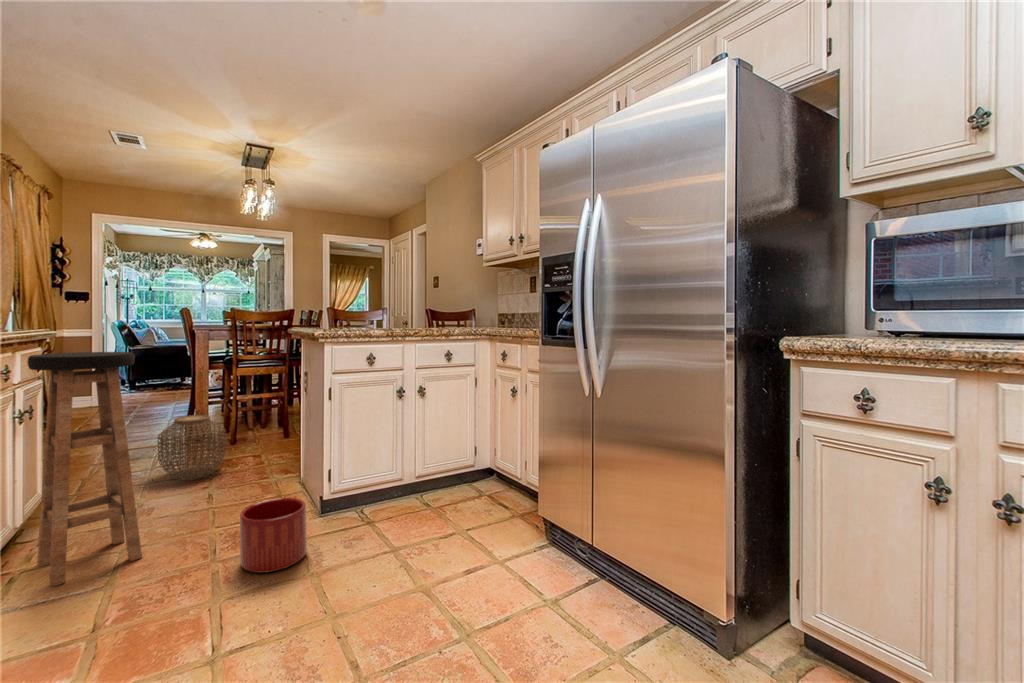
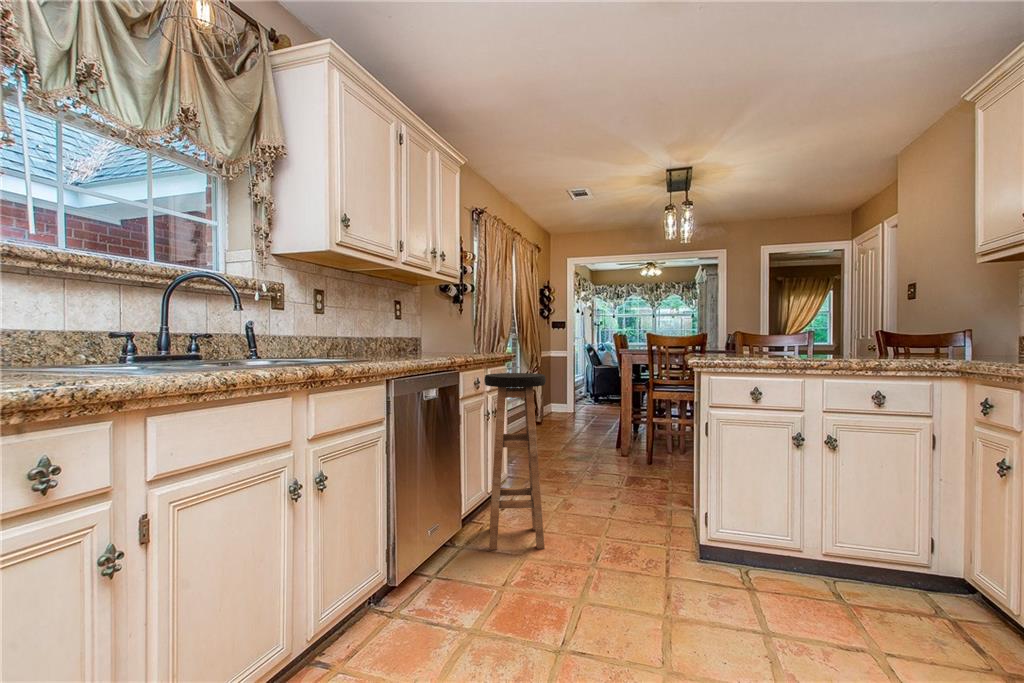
woven basket: present [158,415,226,480] -> none [580,431,632,490]
planter: present [240,498,307,573] -> none [605,530,668,608]

